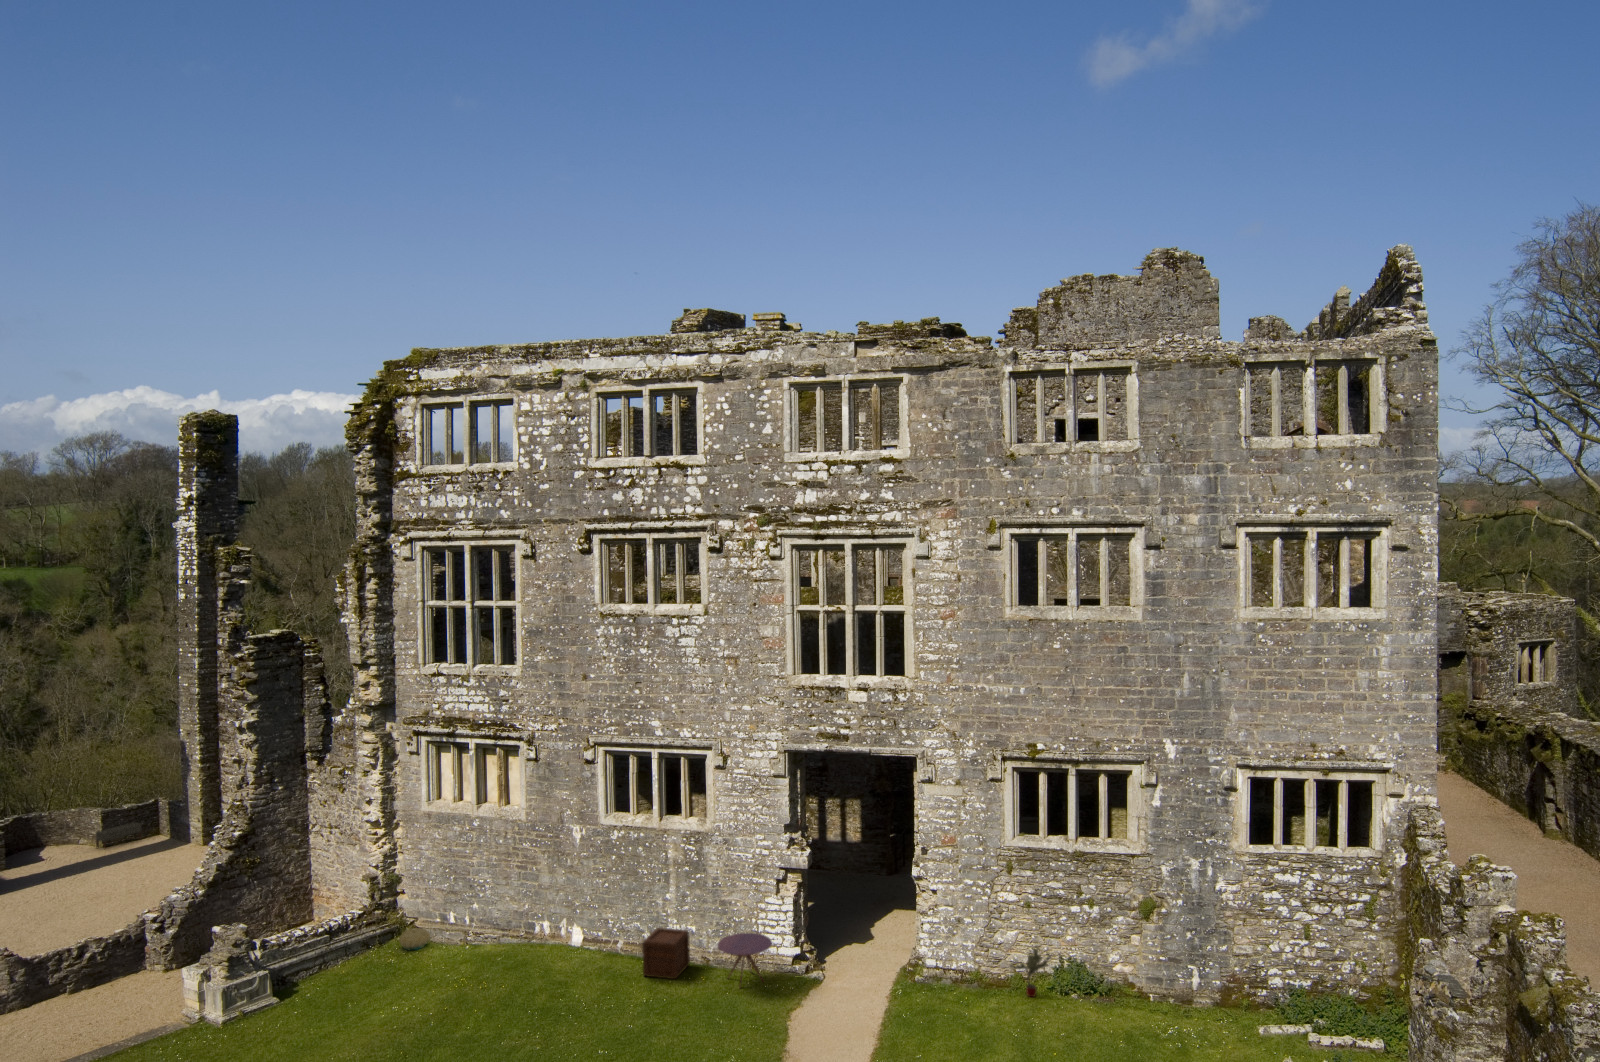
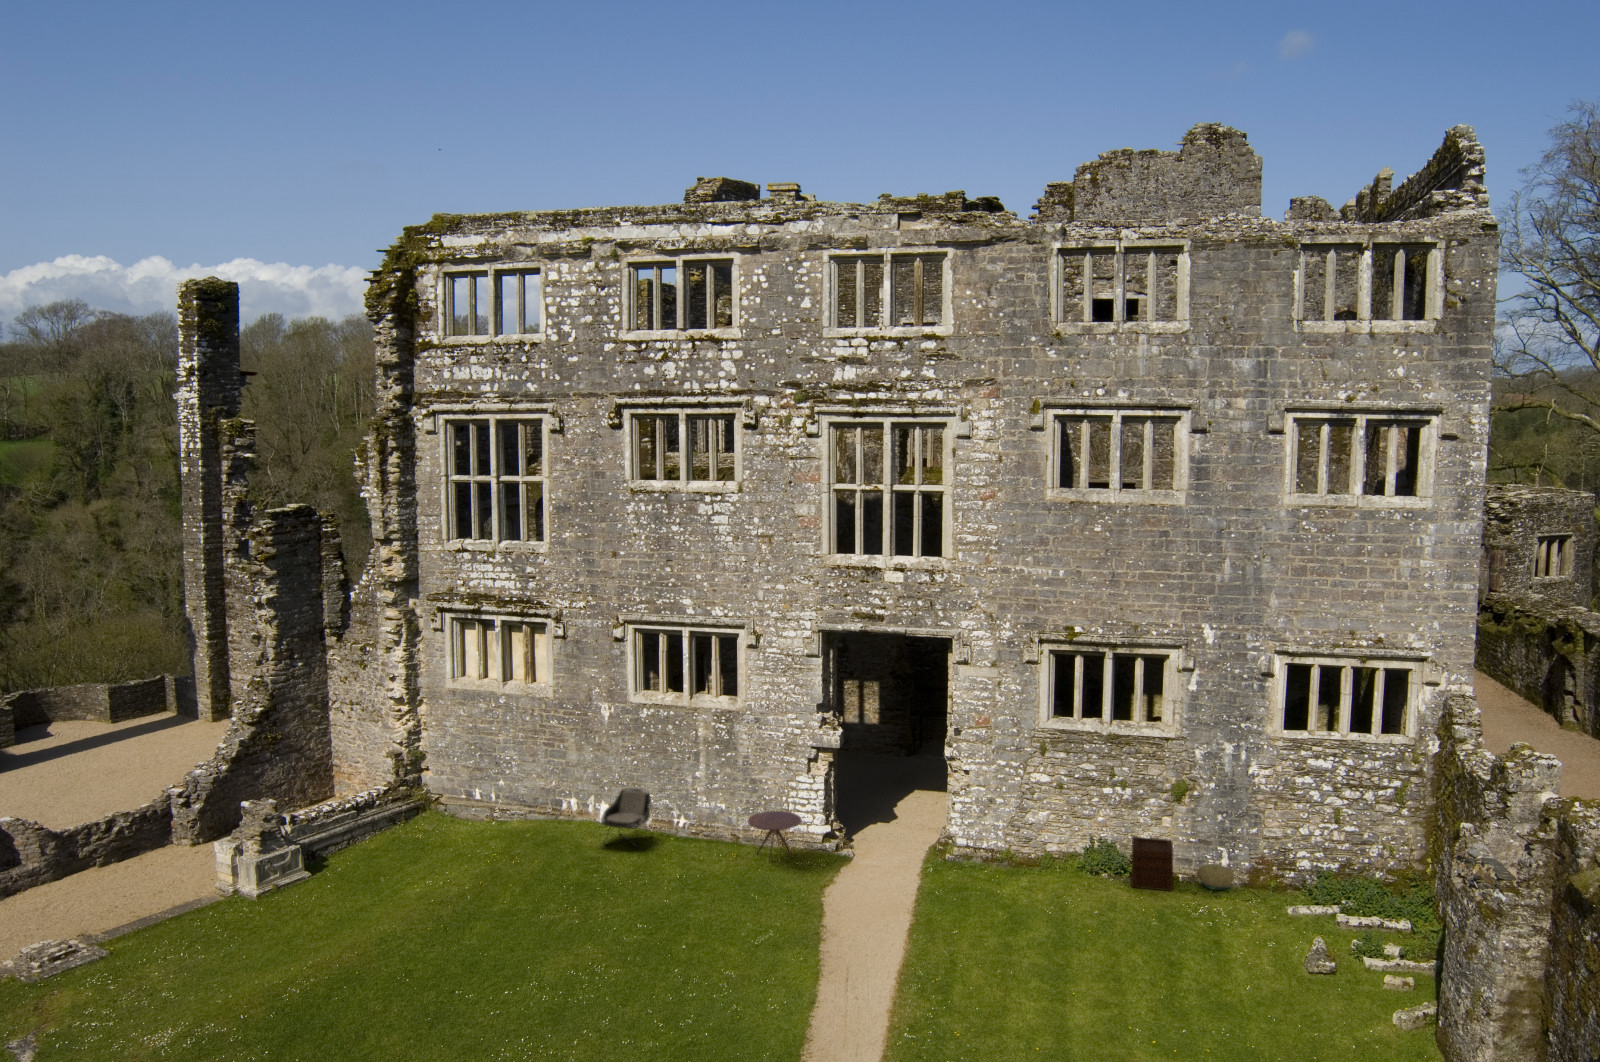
bench: present [95,822,142,848] -> none [98,706,144,733]
lounge chair: none [571,910,625,976] -> present [601,787,651,845]
basket: present [399,928,430,950] -> present [1197,864,1234,890]
wooden crate: present [642,928,690,979] -> present [1131,837,1174,891]
potted tree: present [1011,945,1051,997] -> none [1037,823,1081,875]

